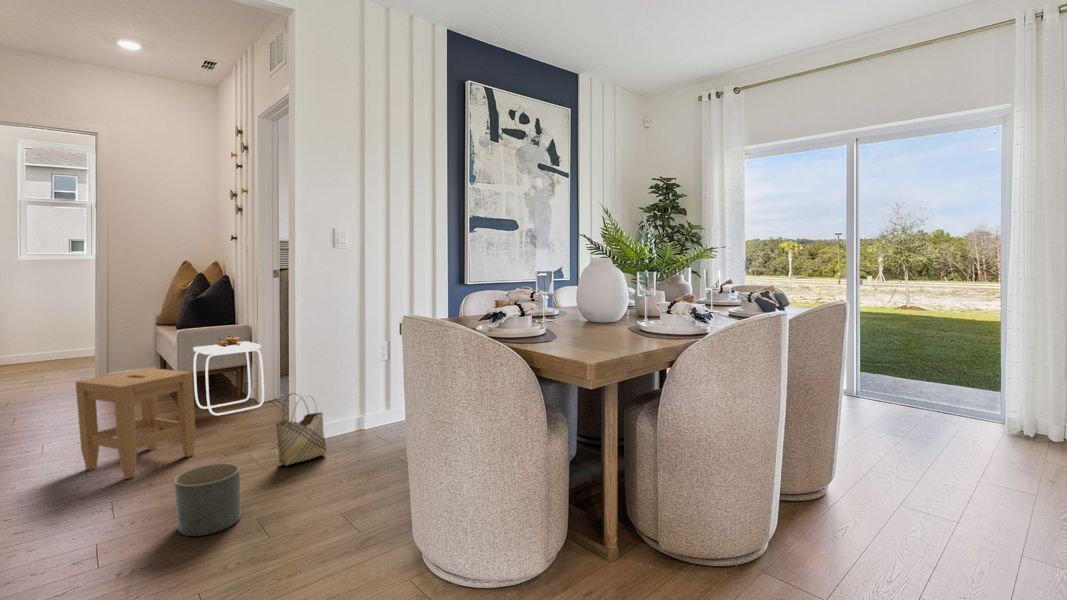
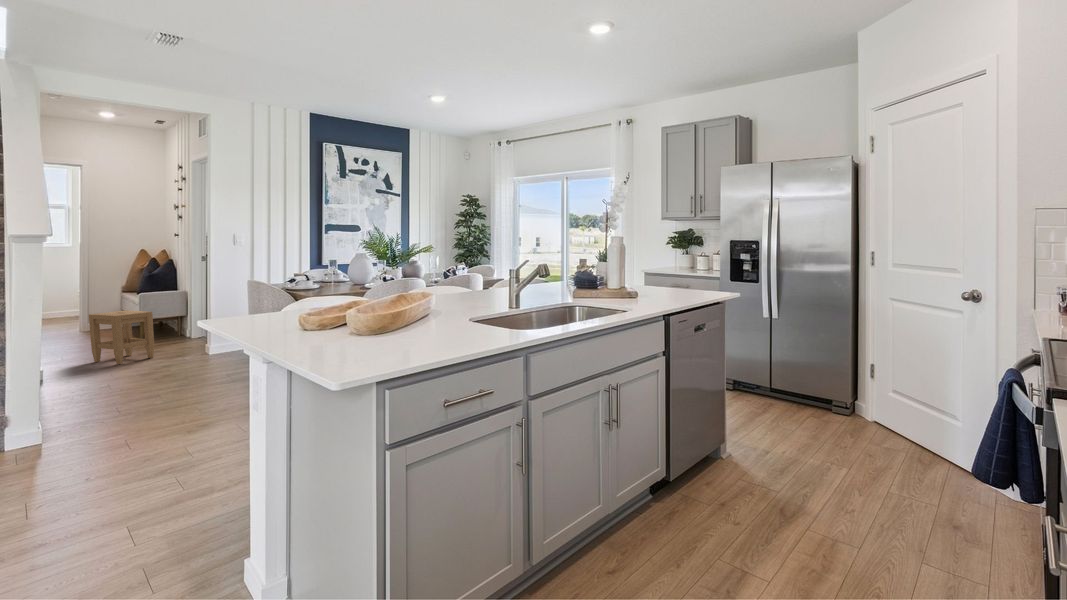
side table: present [193,336,264,415] -> none [151,297,196,344]
woven basket: present [276,393,327,465] -> none [199,323,228,360]
planter: present [174,463,241,536] -> none [147,349,179,378]

